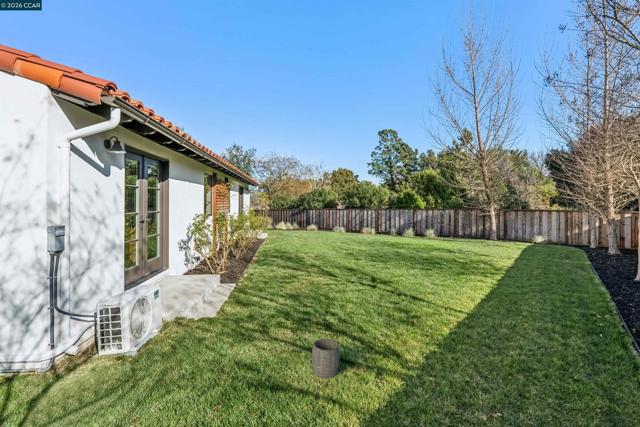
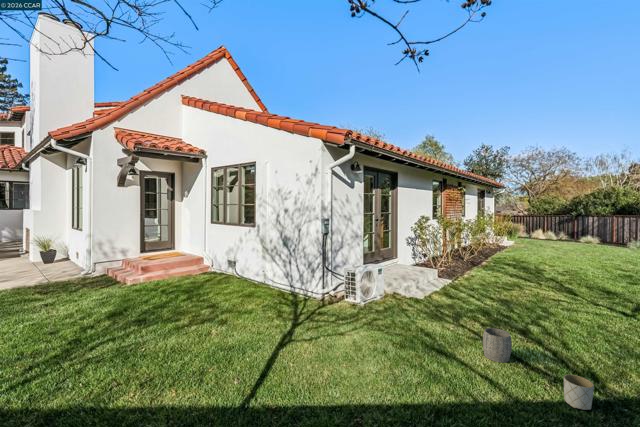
planter: none [399,370,423,406] -> present [564,374,594,410]

